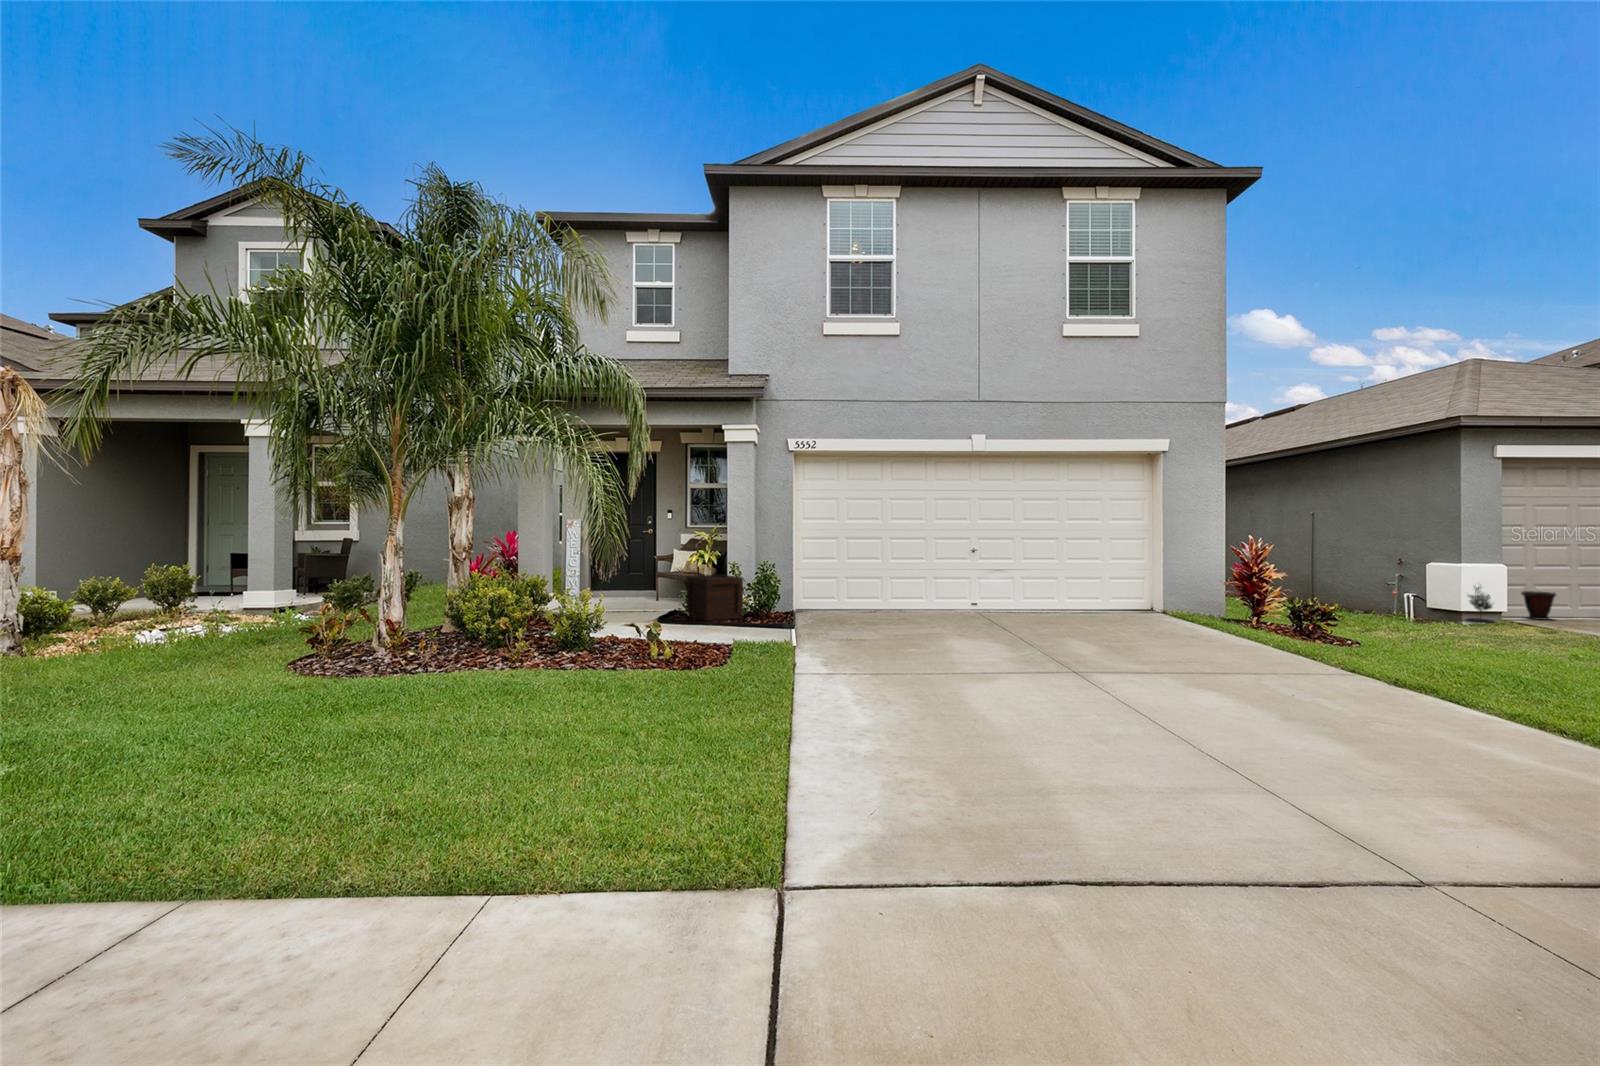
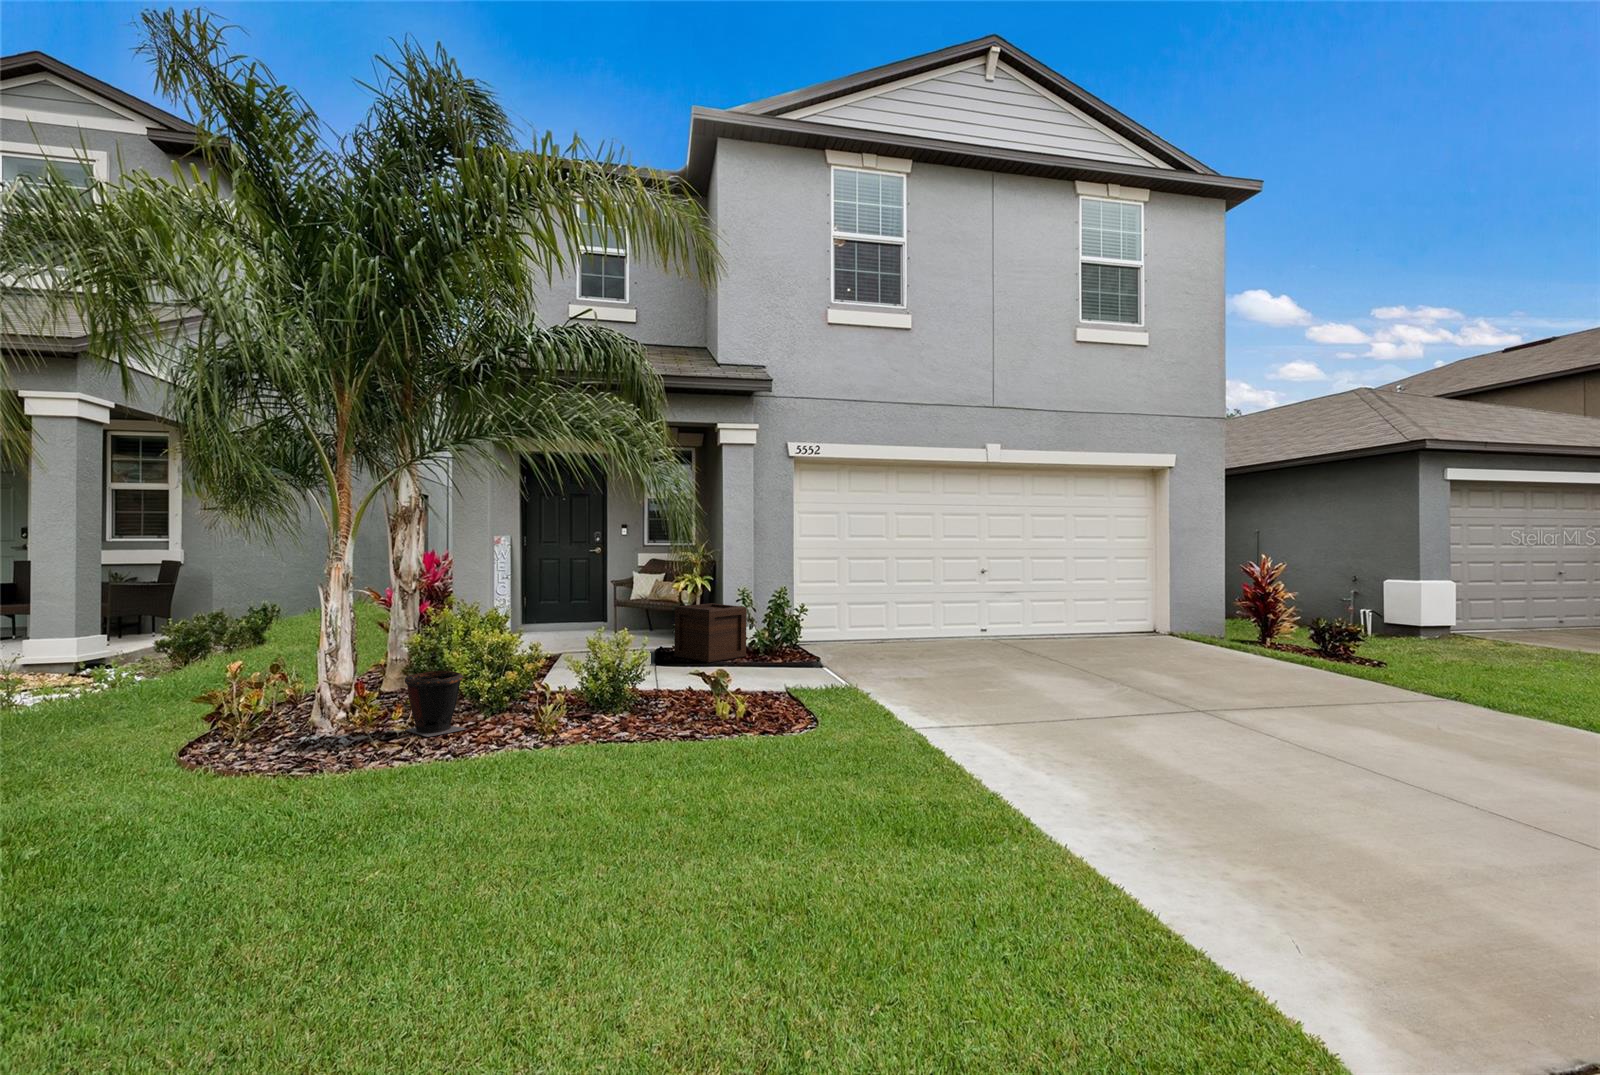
potted tree: present [1467,586,1493,622] -> none [1428,599,1457,638]
waste bin: present [1521,591,1556,620] -> present [405,671,466,737]

